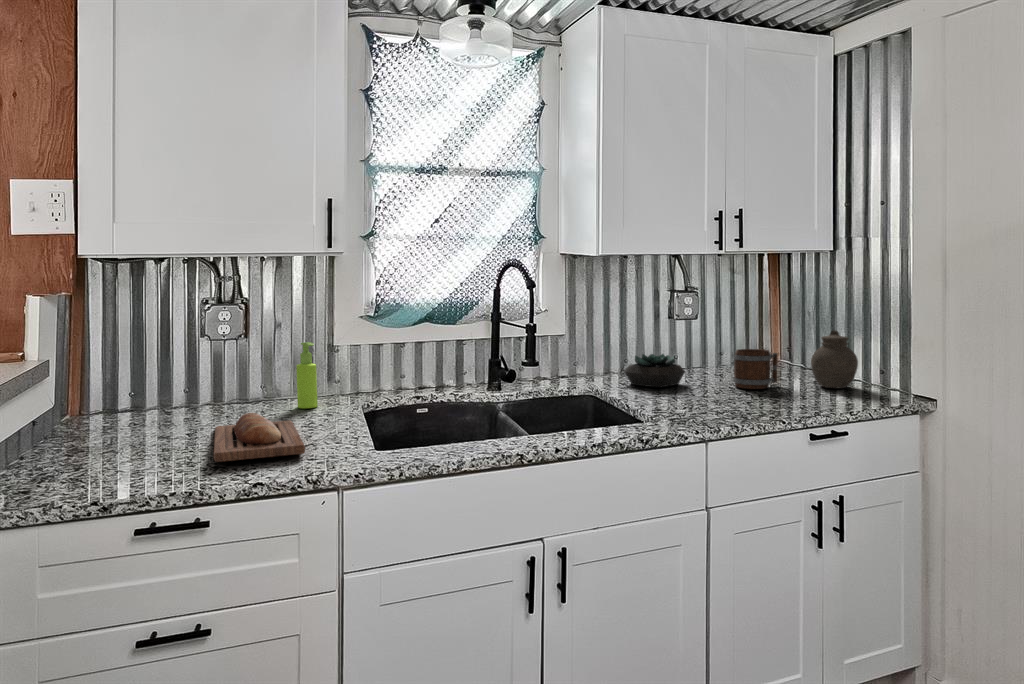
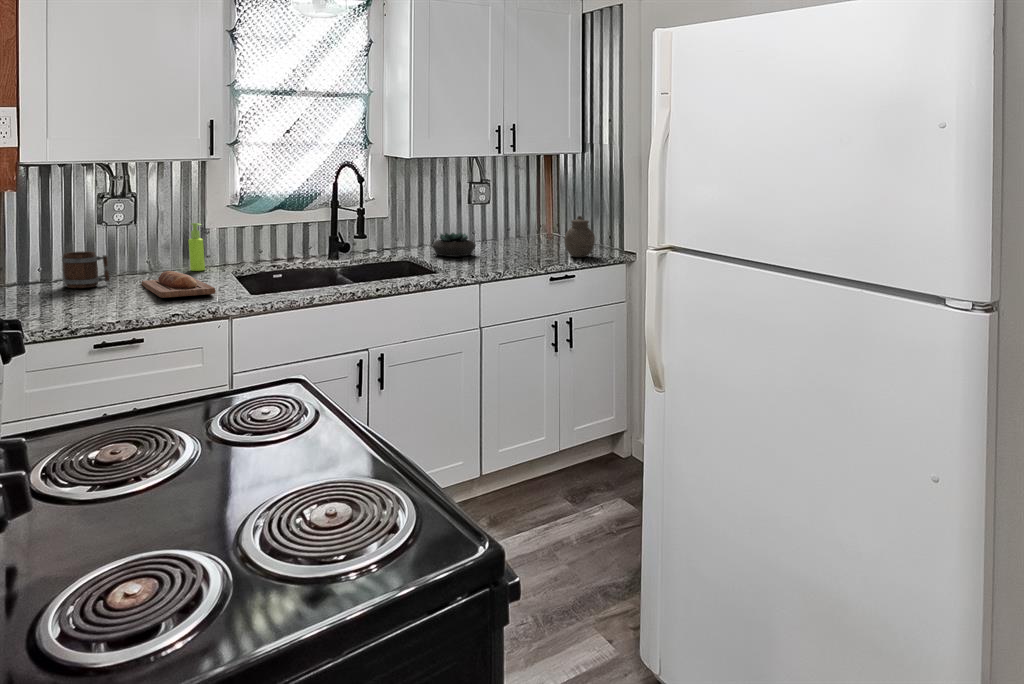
mug: present [734,349,778,389] -> present [62,252,110,288]

